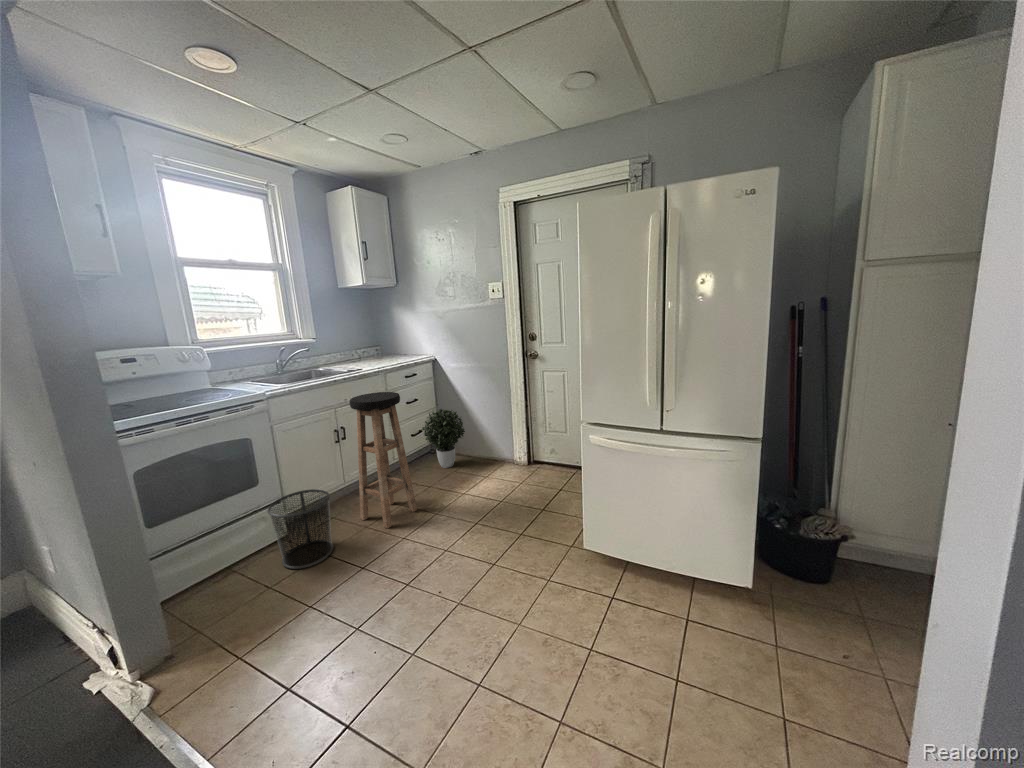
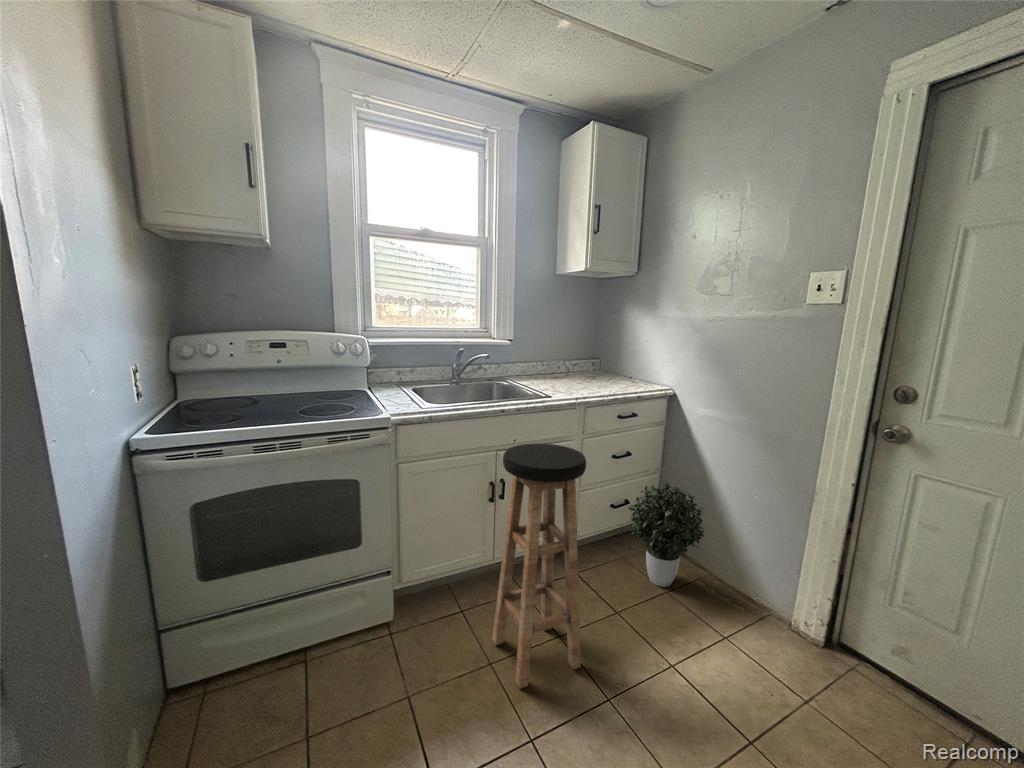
waste bin: present [267,489,333,569] -> none [348,573,440,711]

